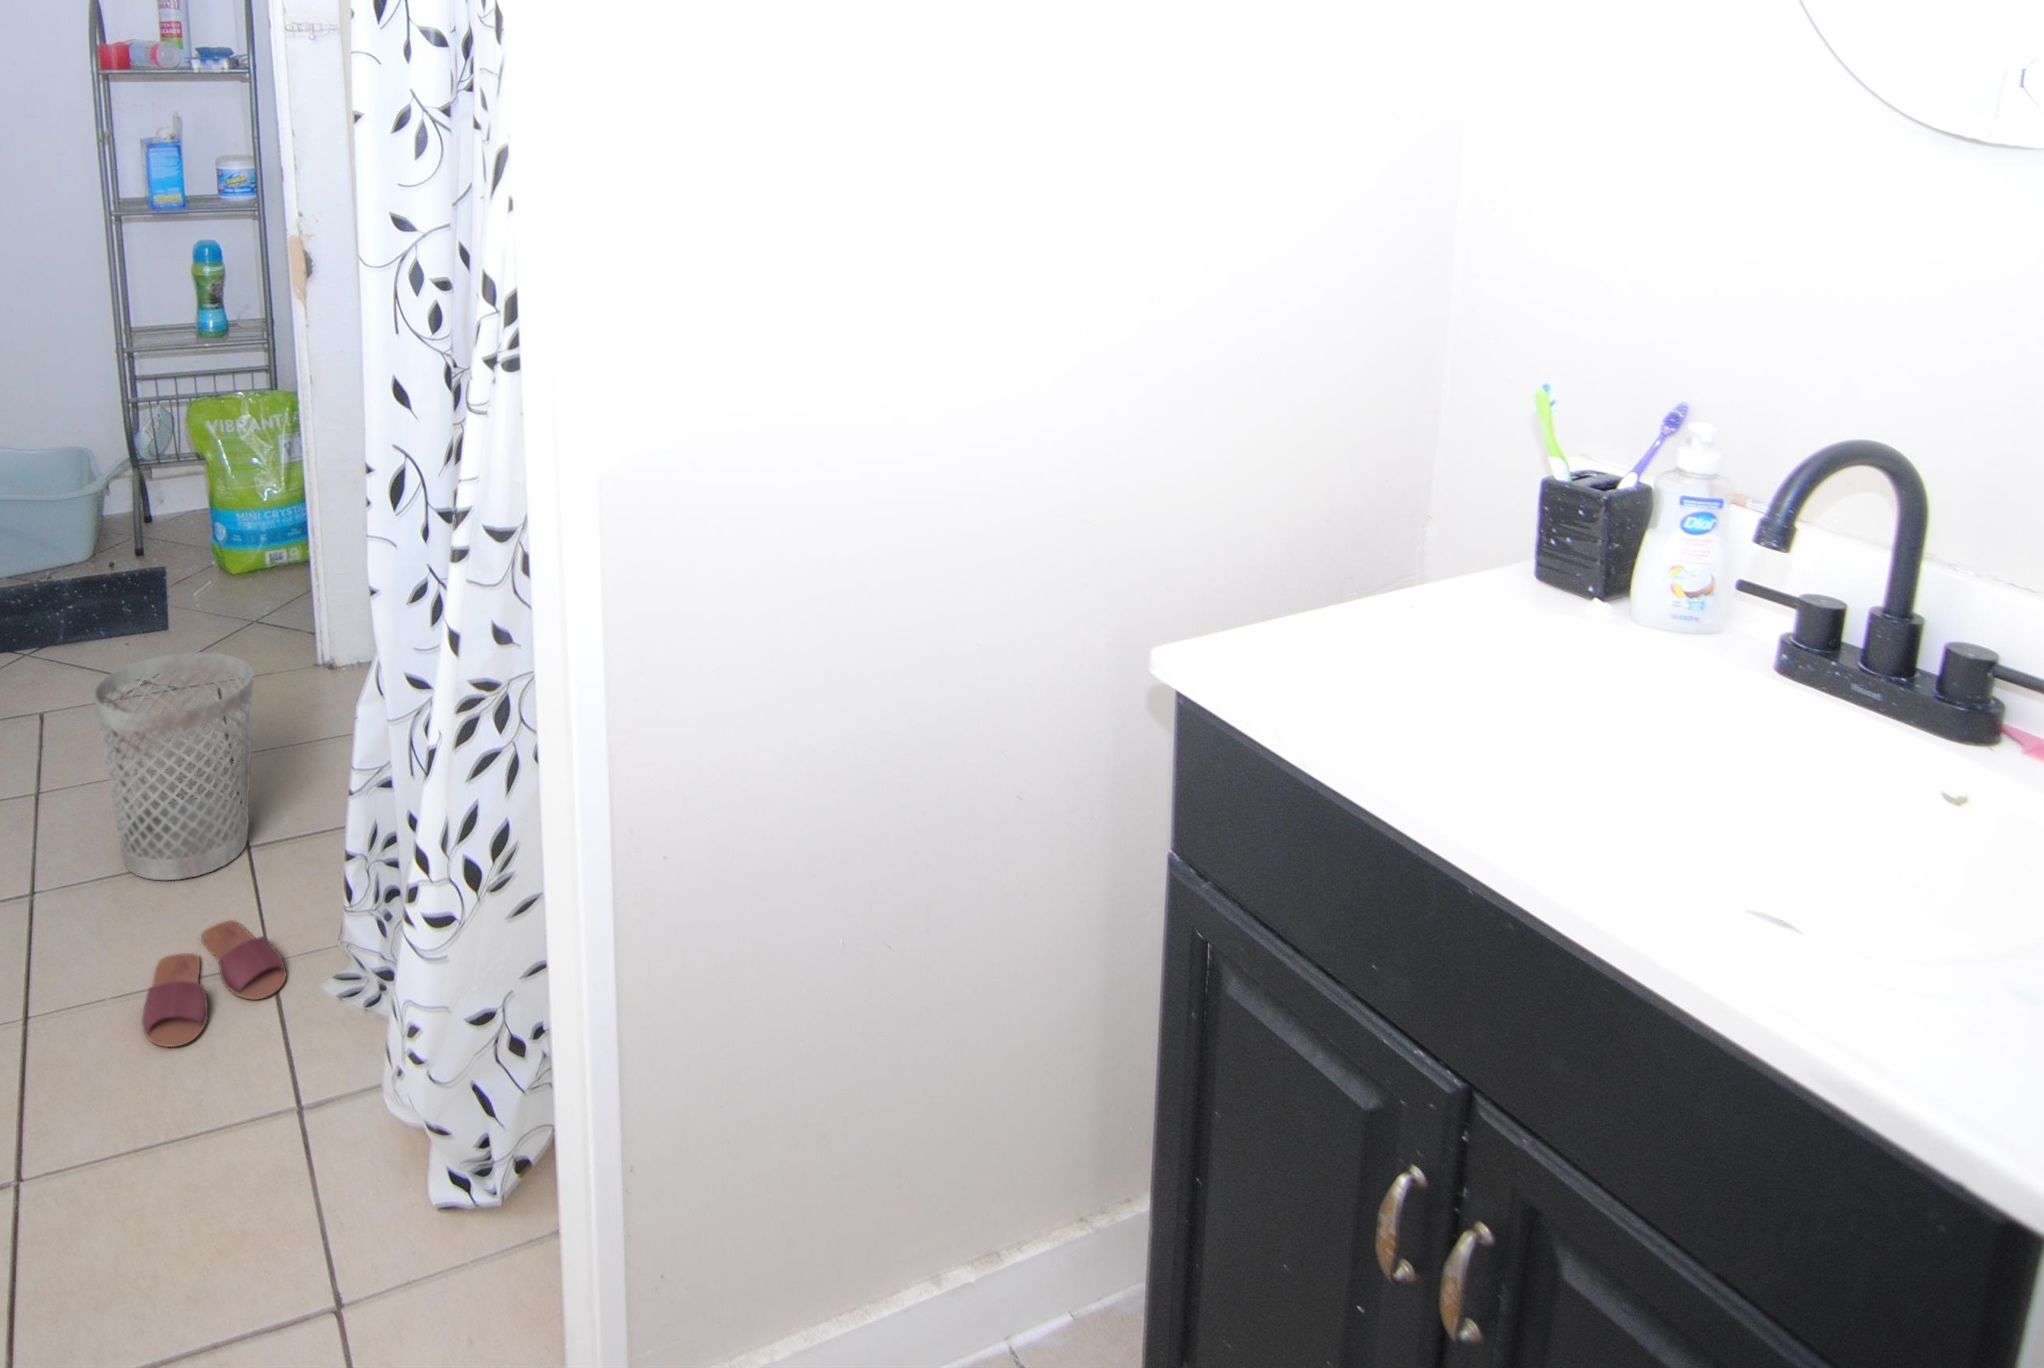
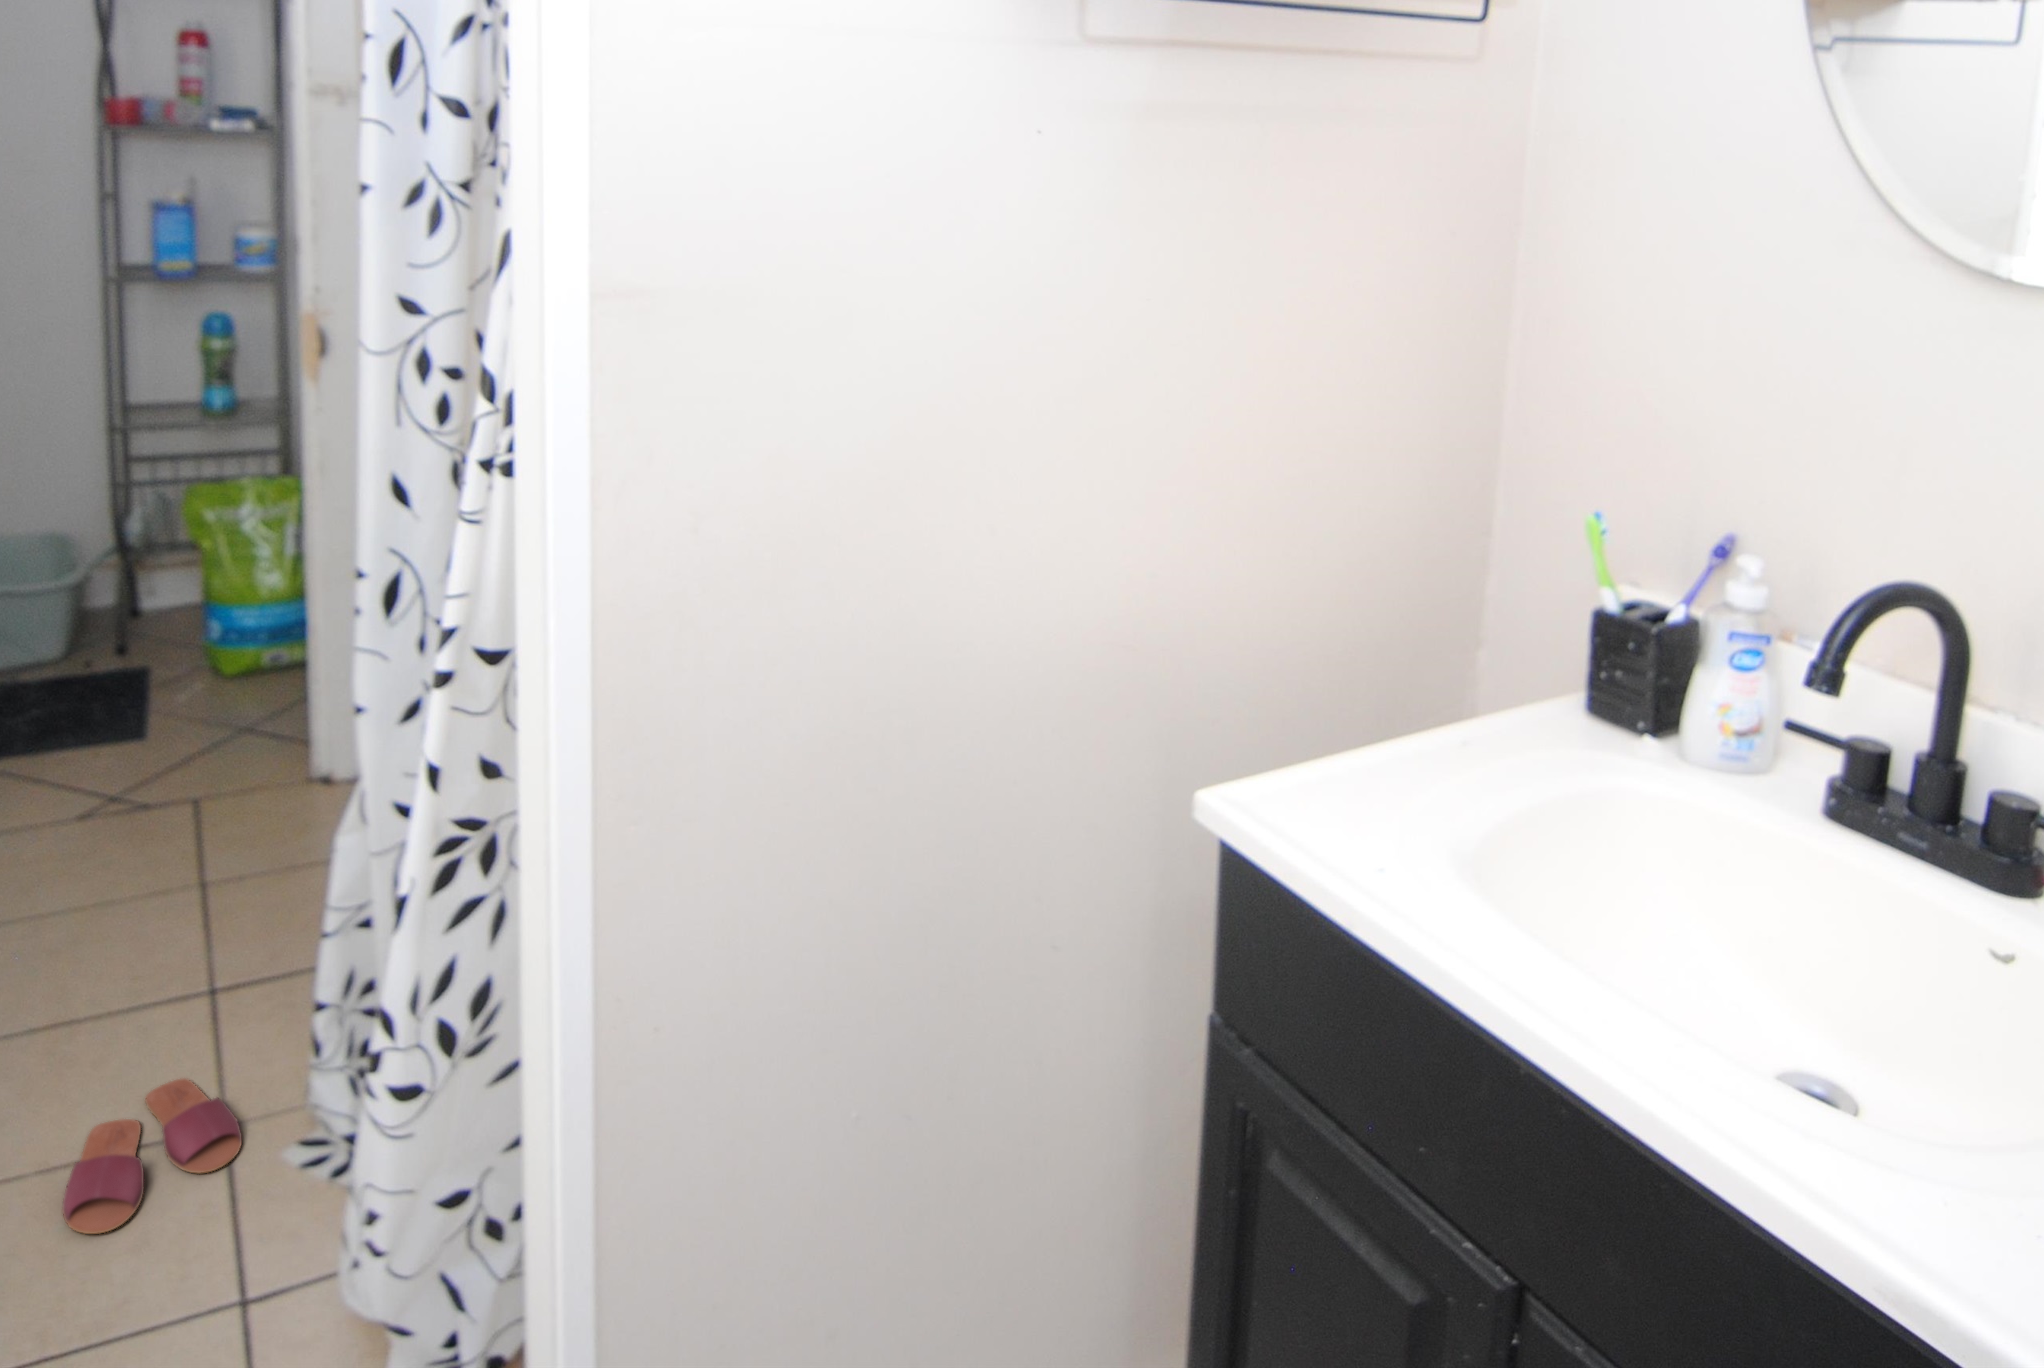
wastebasket: present [94,652,253,880] -> none [37,769,229,1032]

